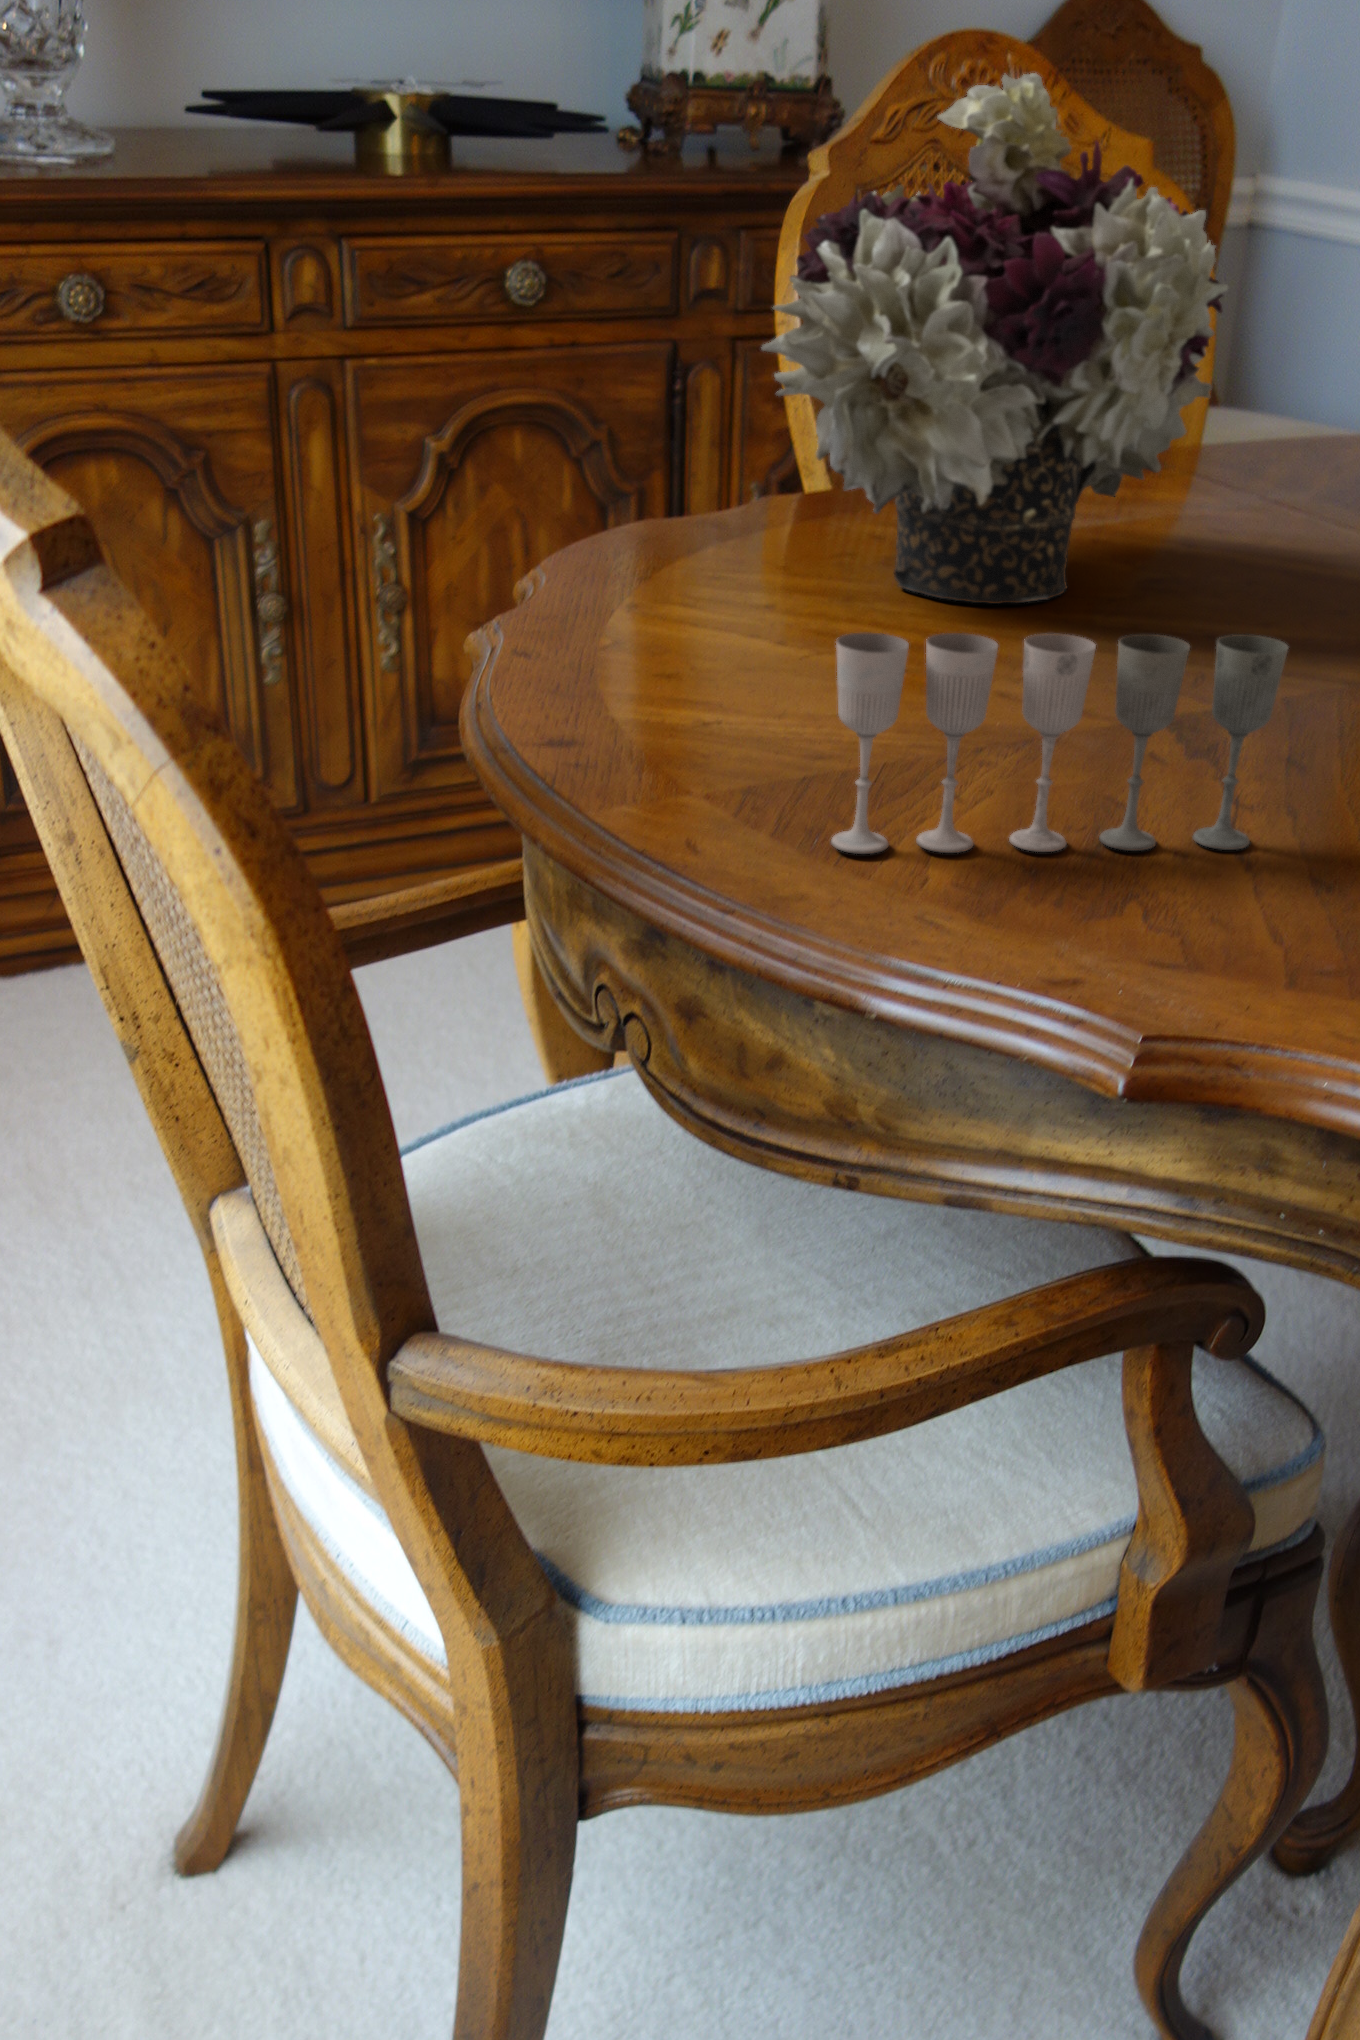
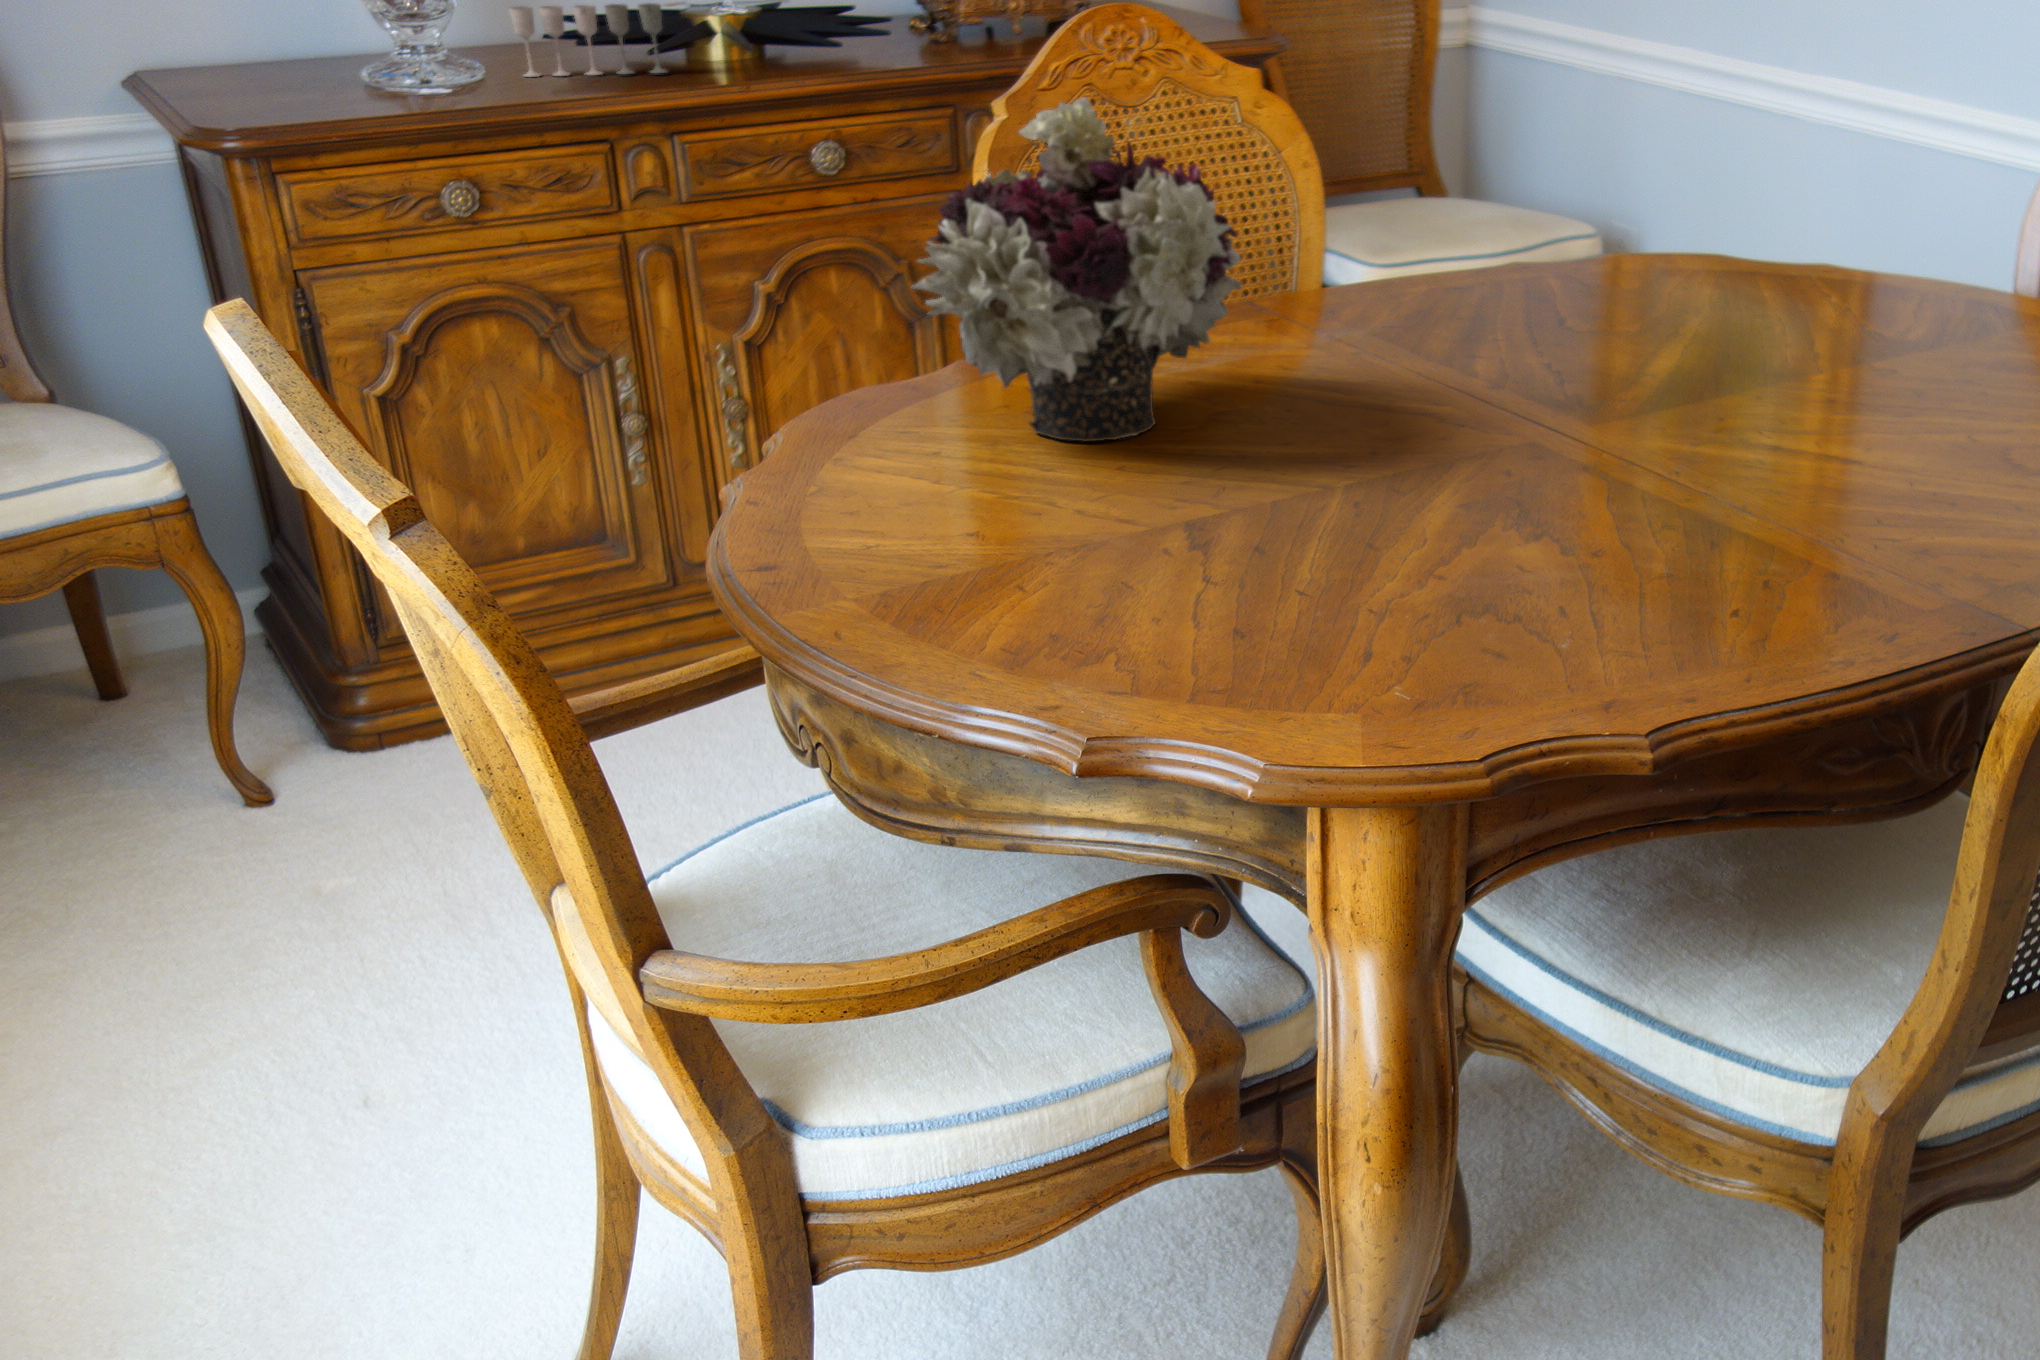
wine glass: present [831,633,1288,854] -> present [510,3,667,77]

